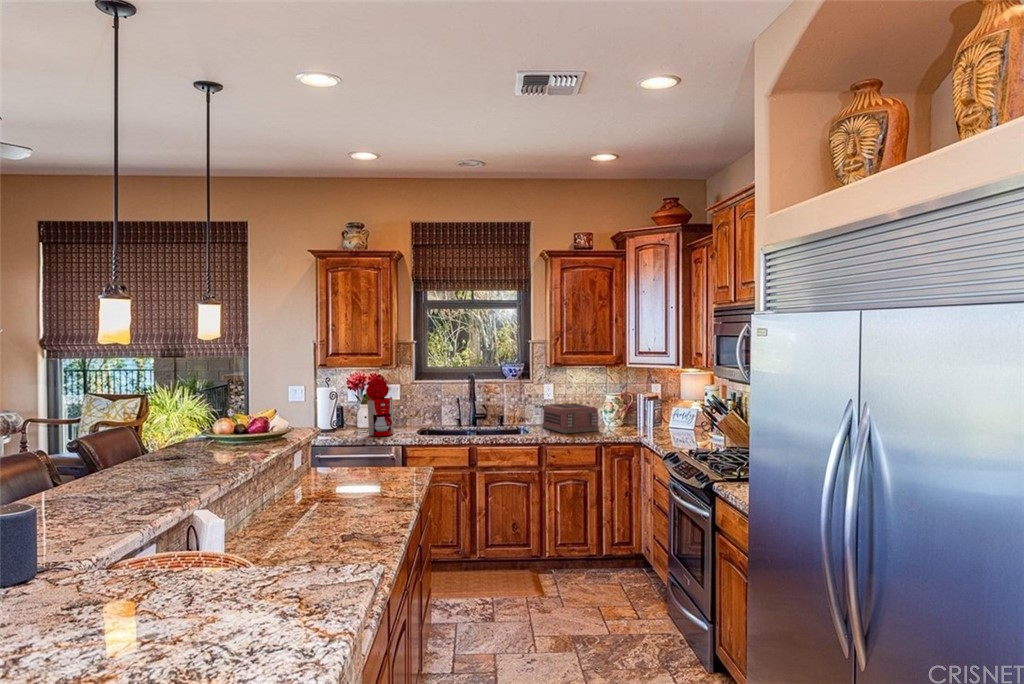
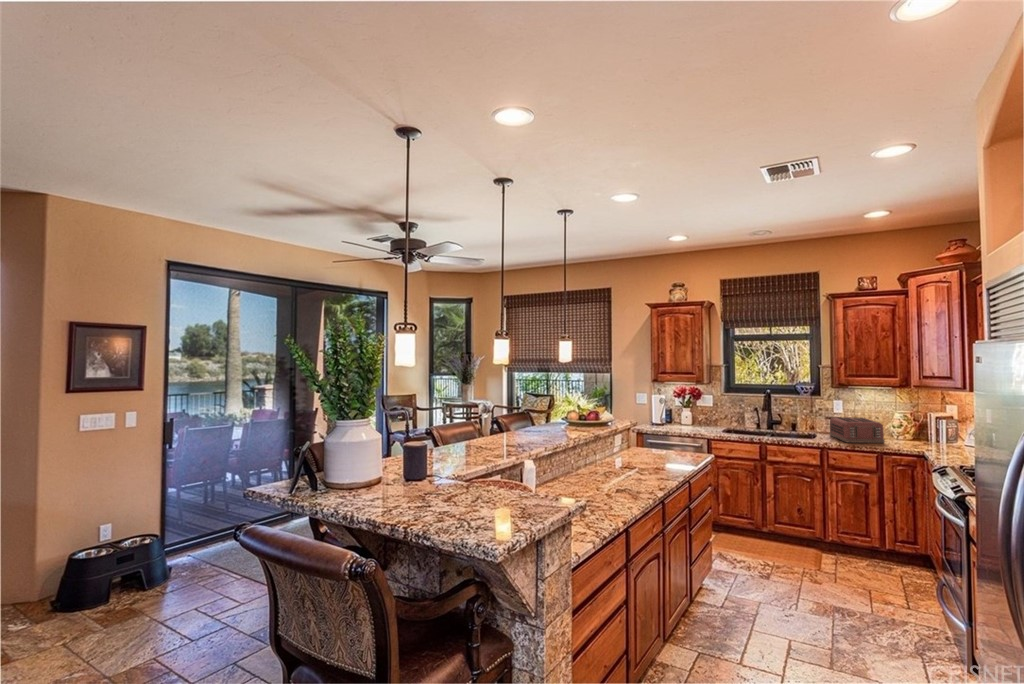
coffee maker: present [354,377,394,436] -> none [676,391,704,432]

